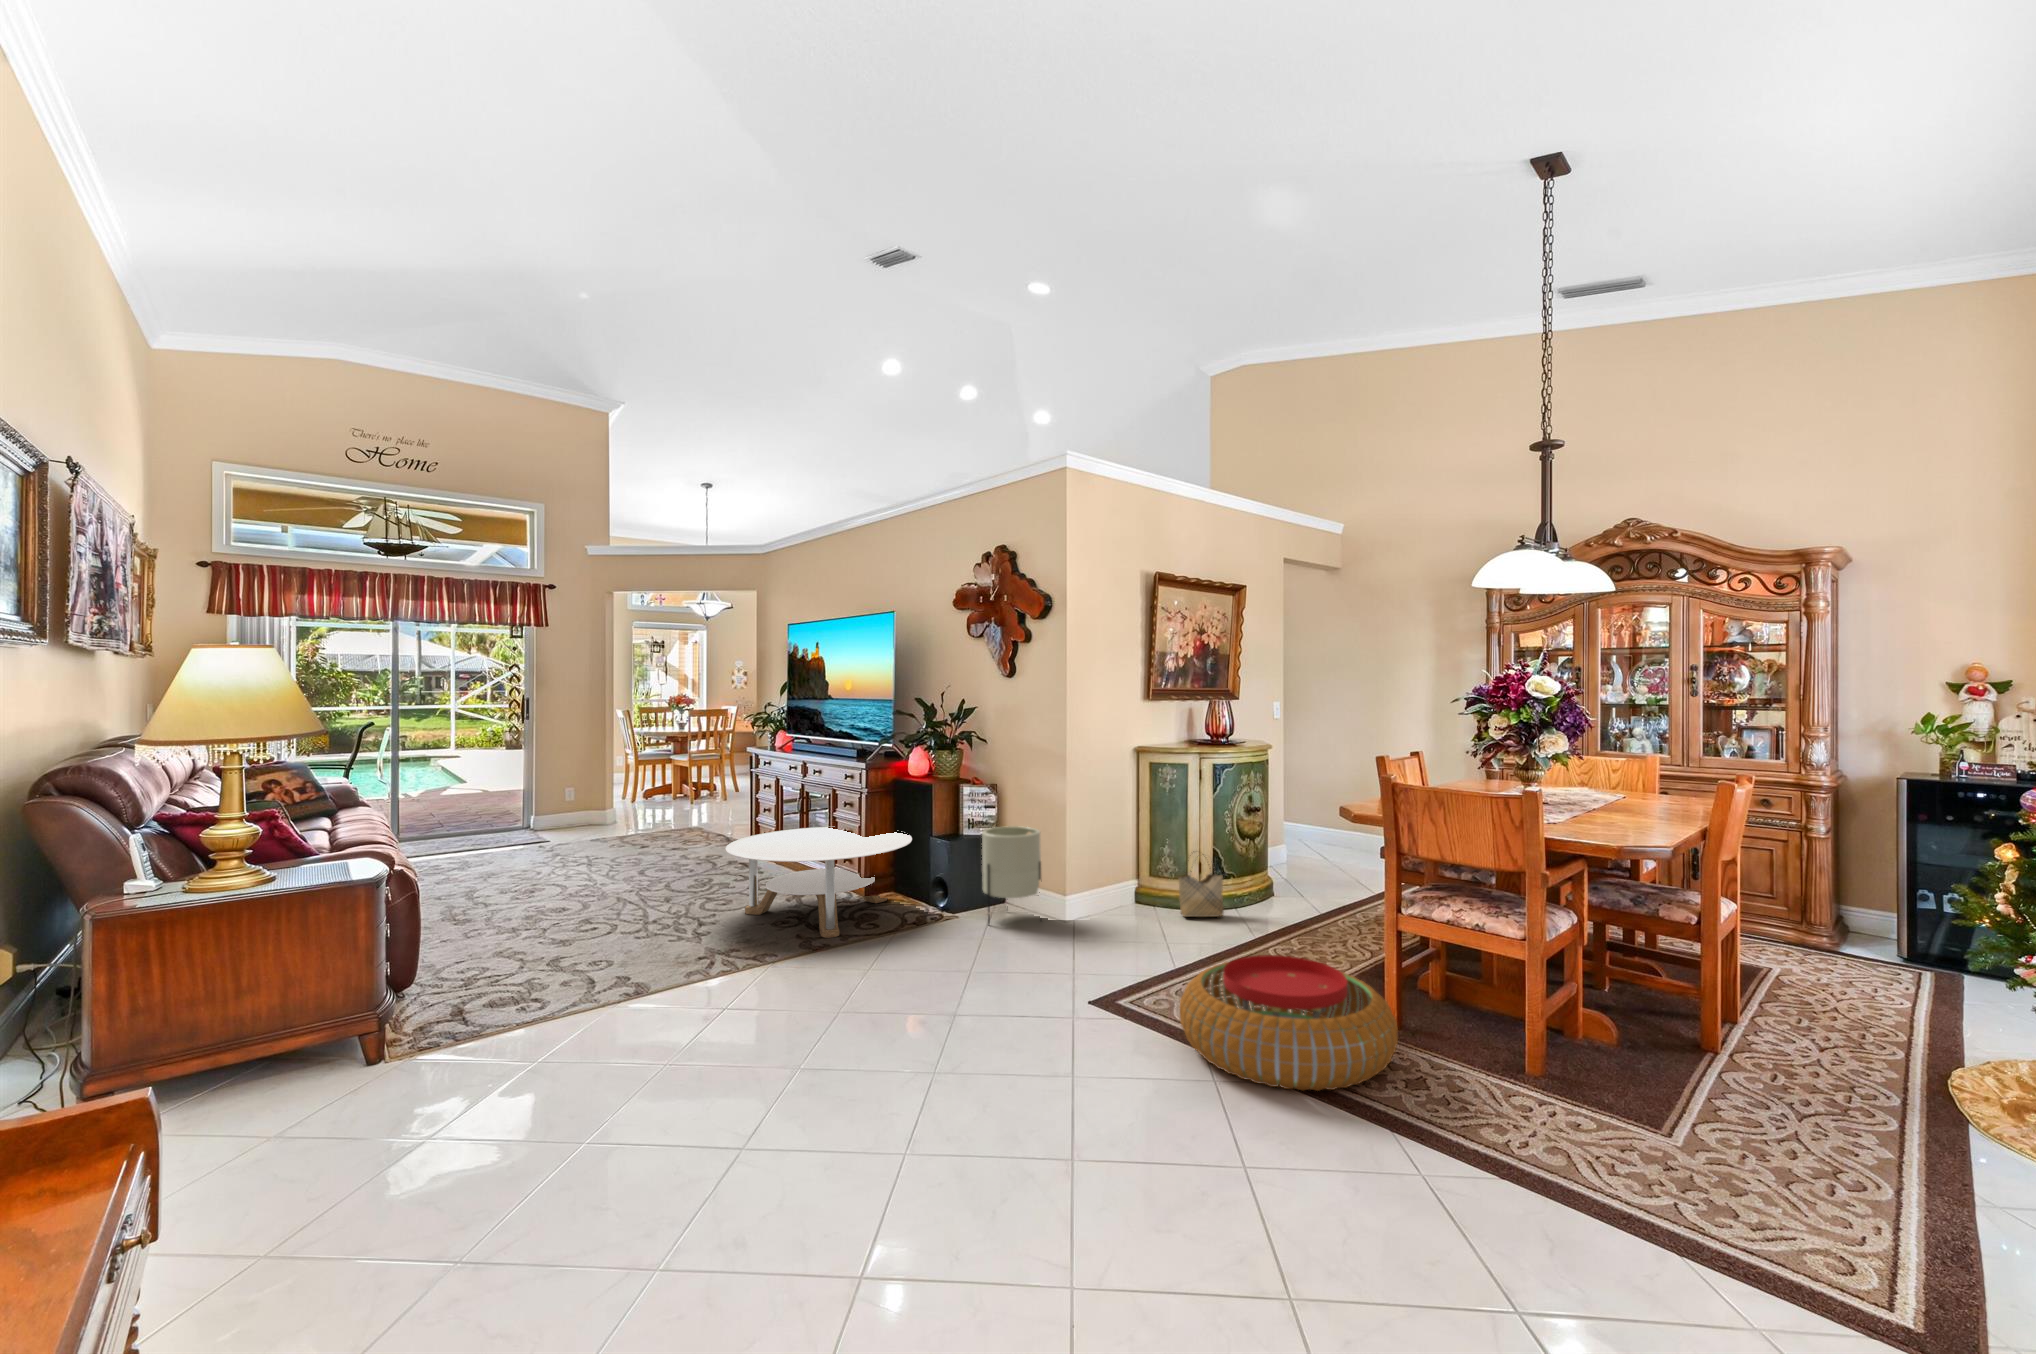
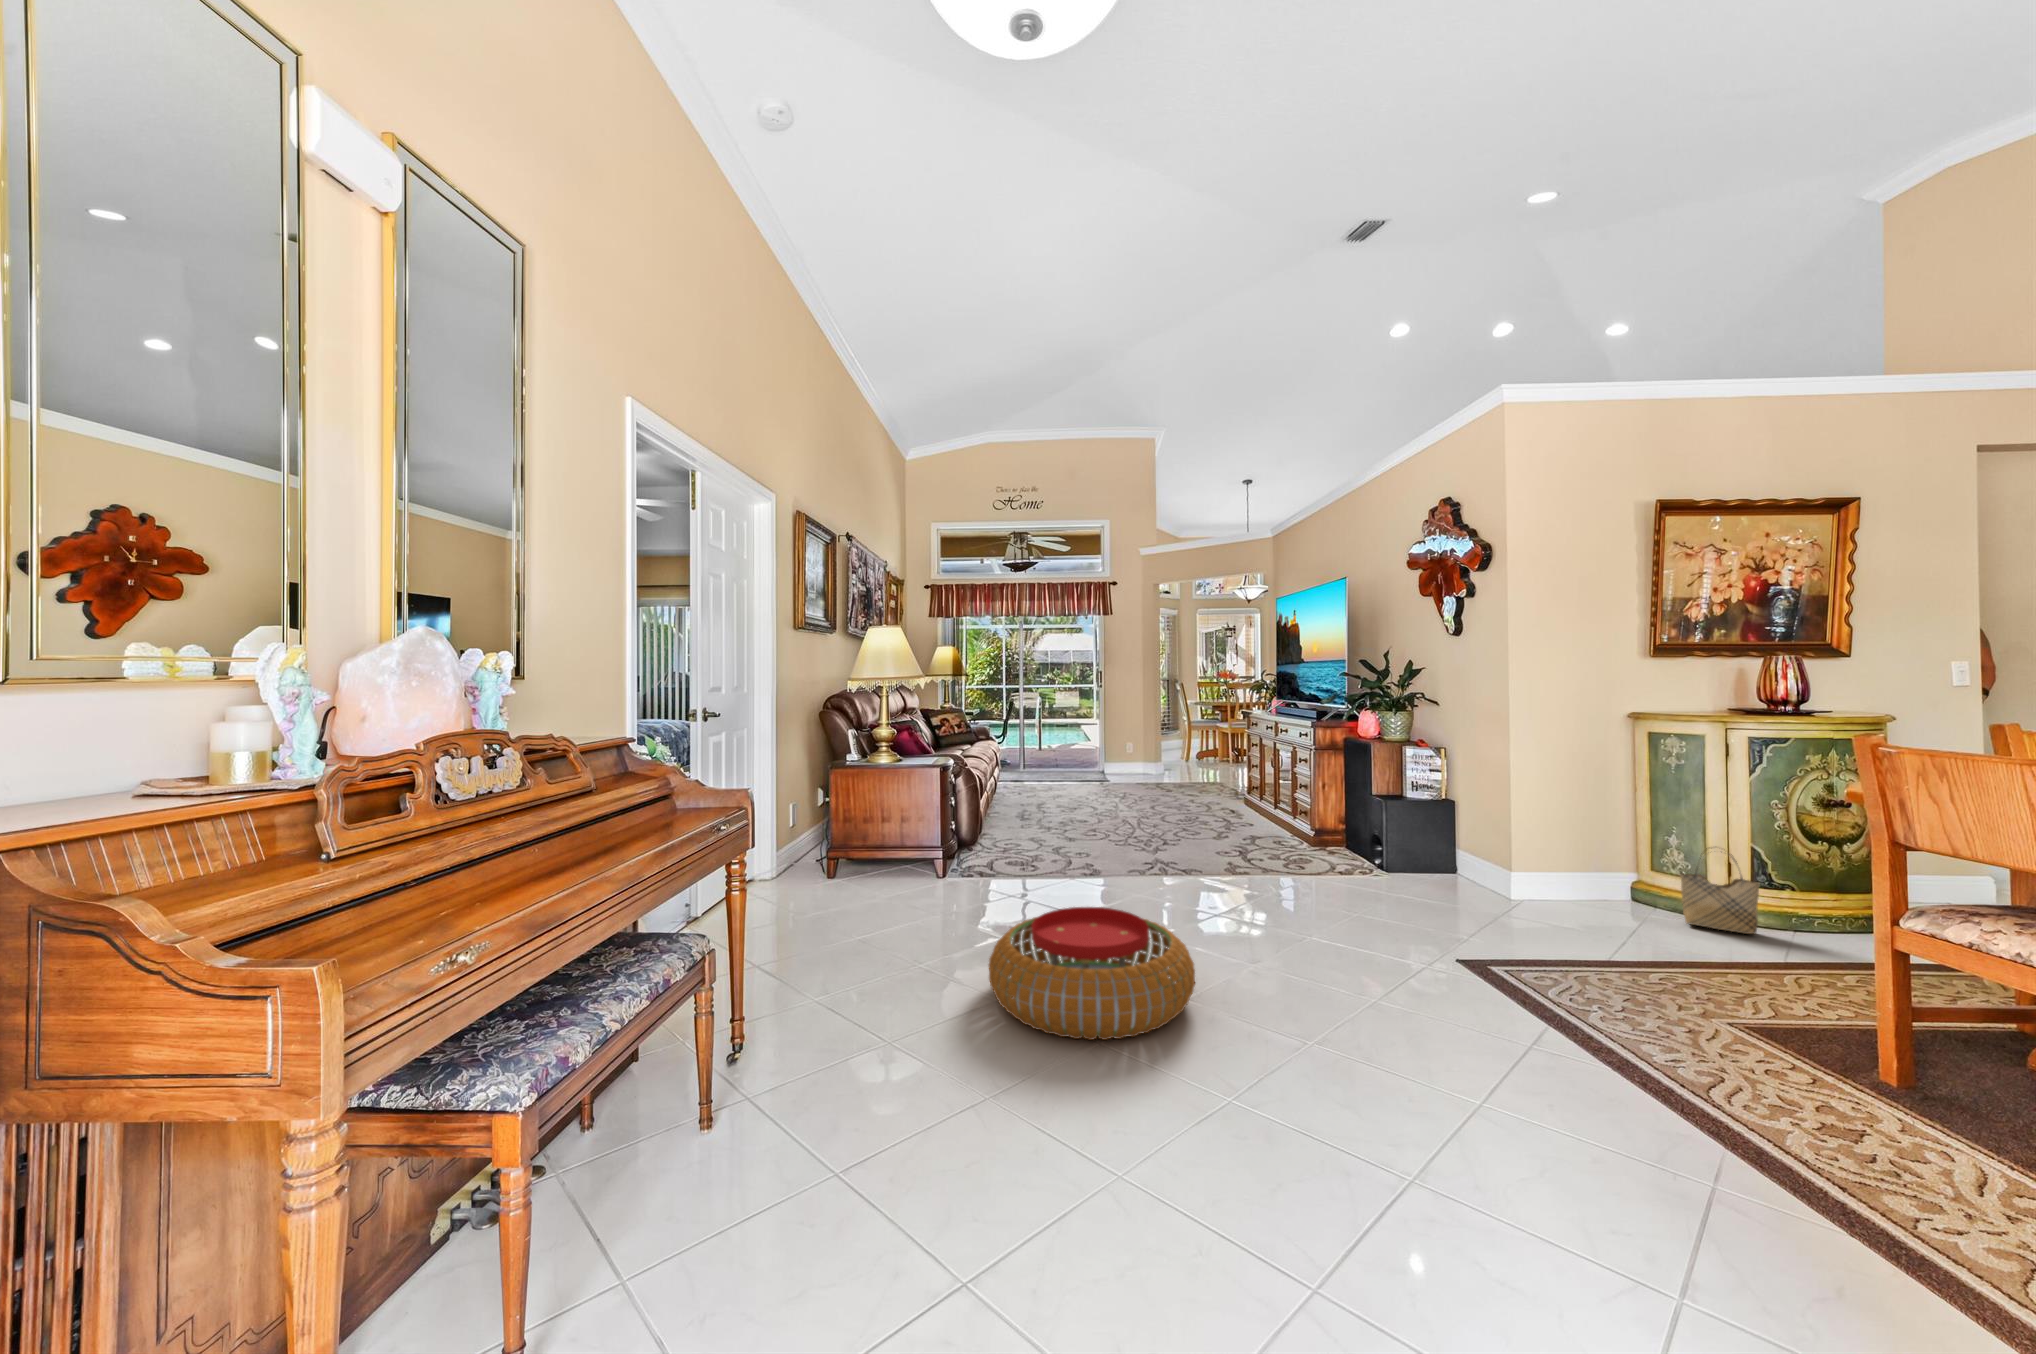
planter: present [982,826,1041,924] -> none [1412,790,1482,893]
round table: present [726,827,912,938] -> none [1184,775,1351,868]
pouf: present [1180,955,1398,1091] -> present [989,907,1195,1040]

